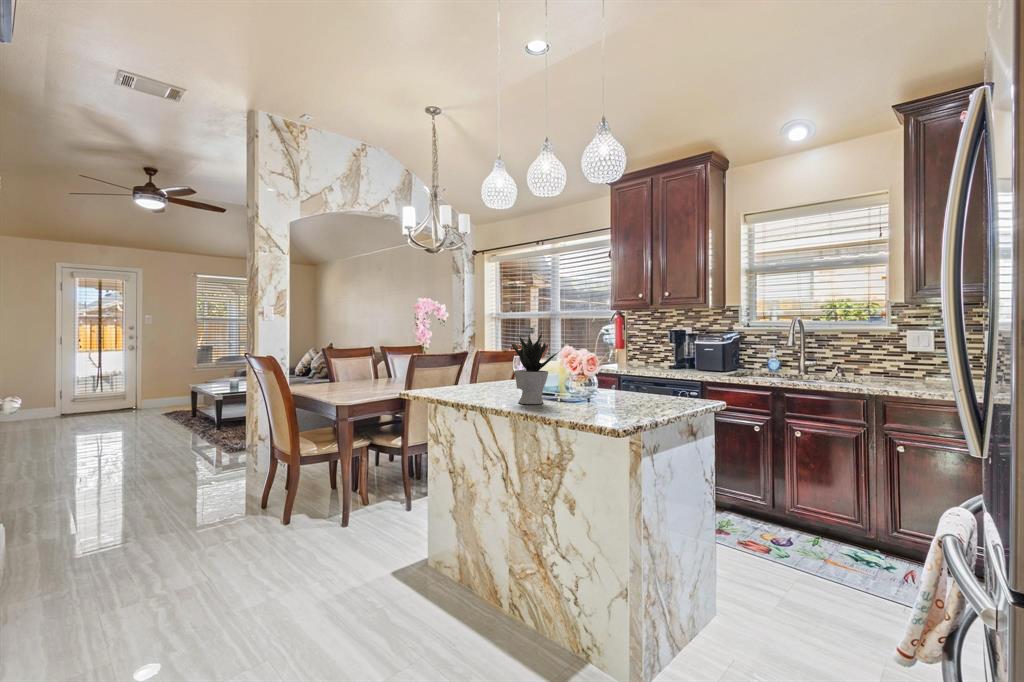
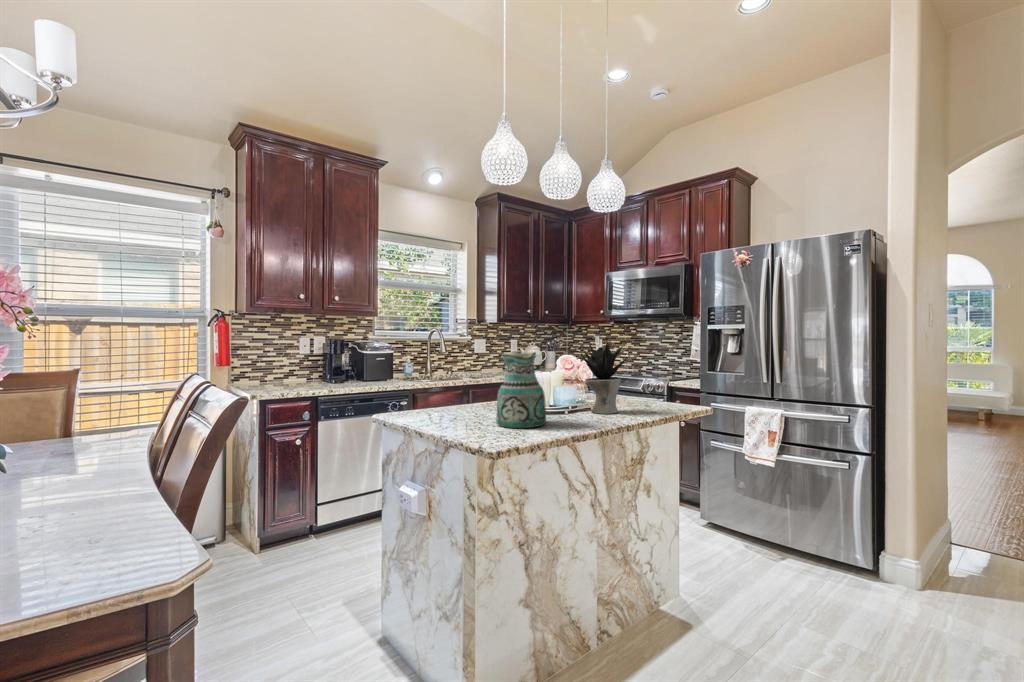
ceramic pitcher: none [447,341,495,394] -> present [497,351,546,428]

